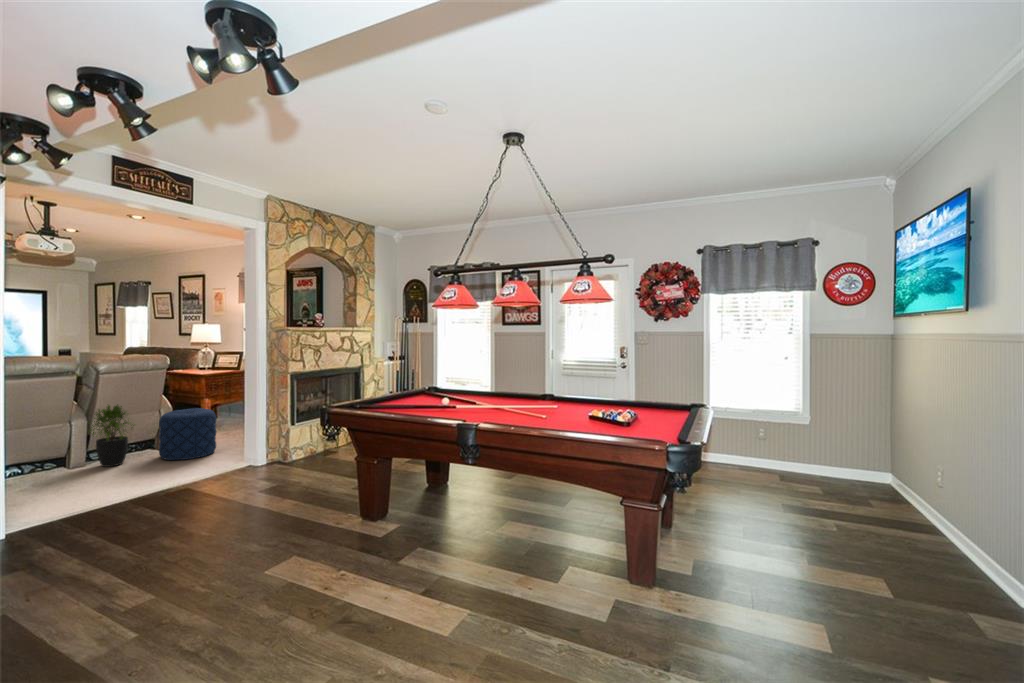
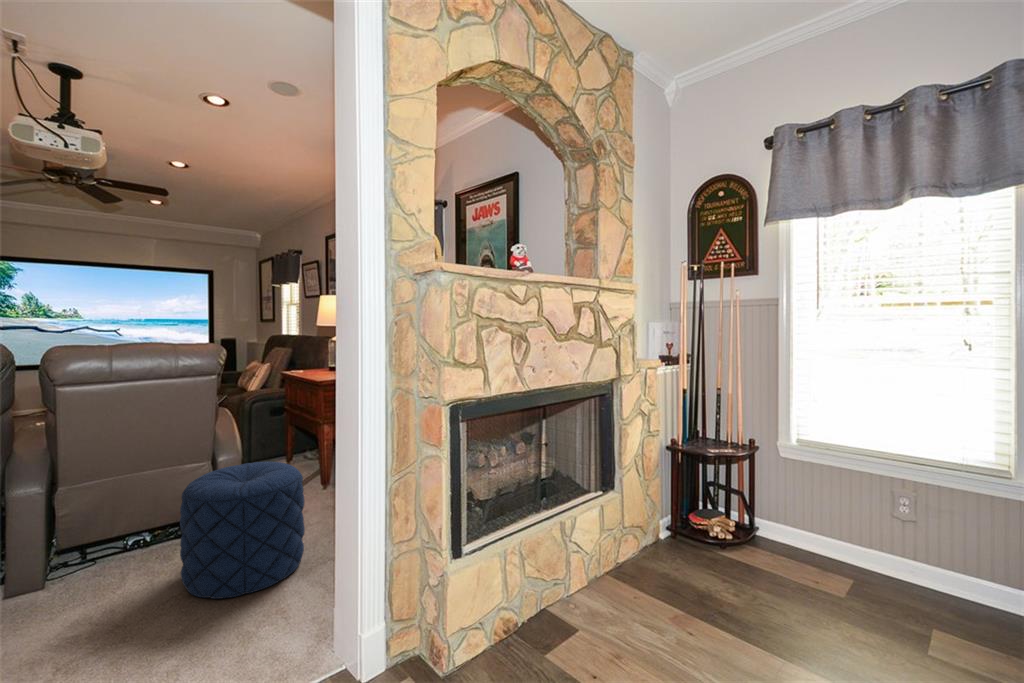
potted plant: present [90,404,134,467] -> none [16,456,134,604]

